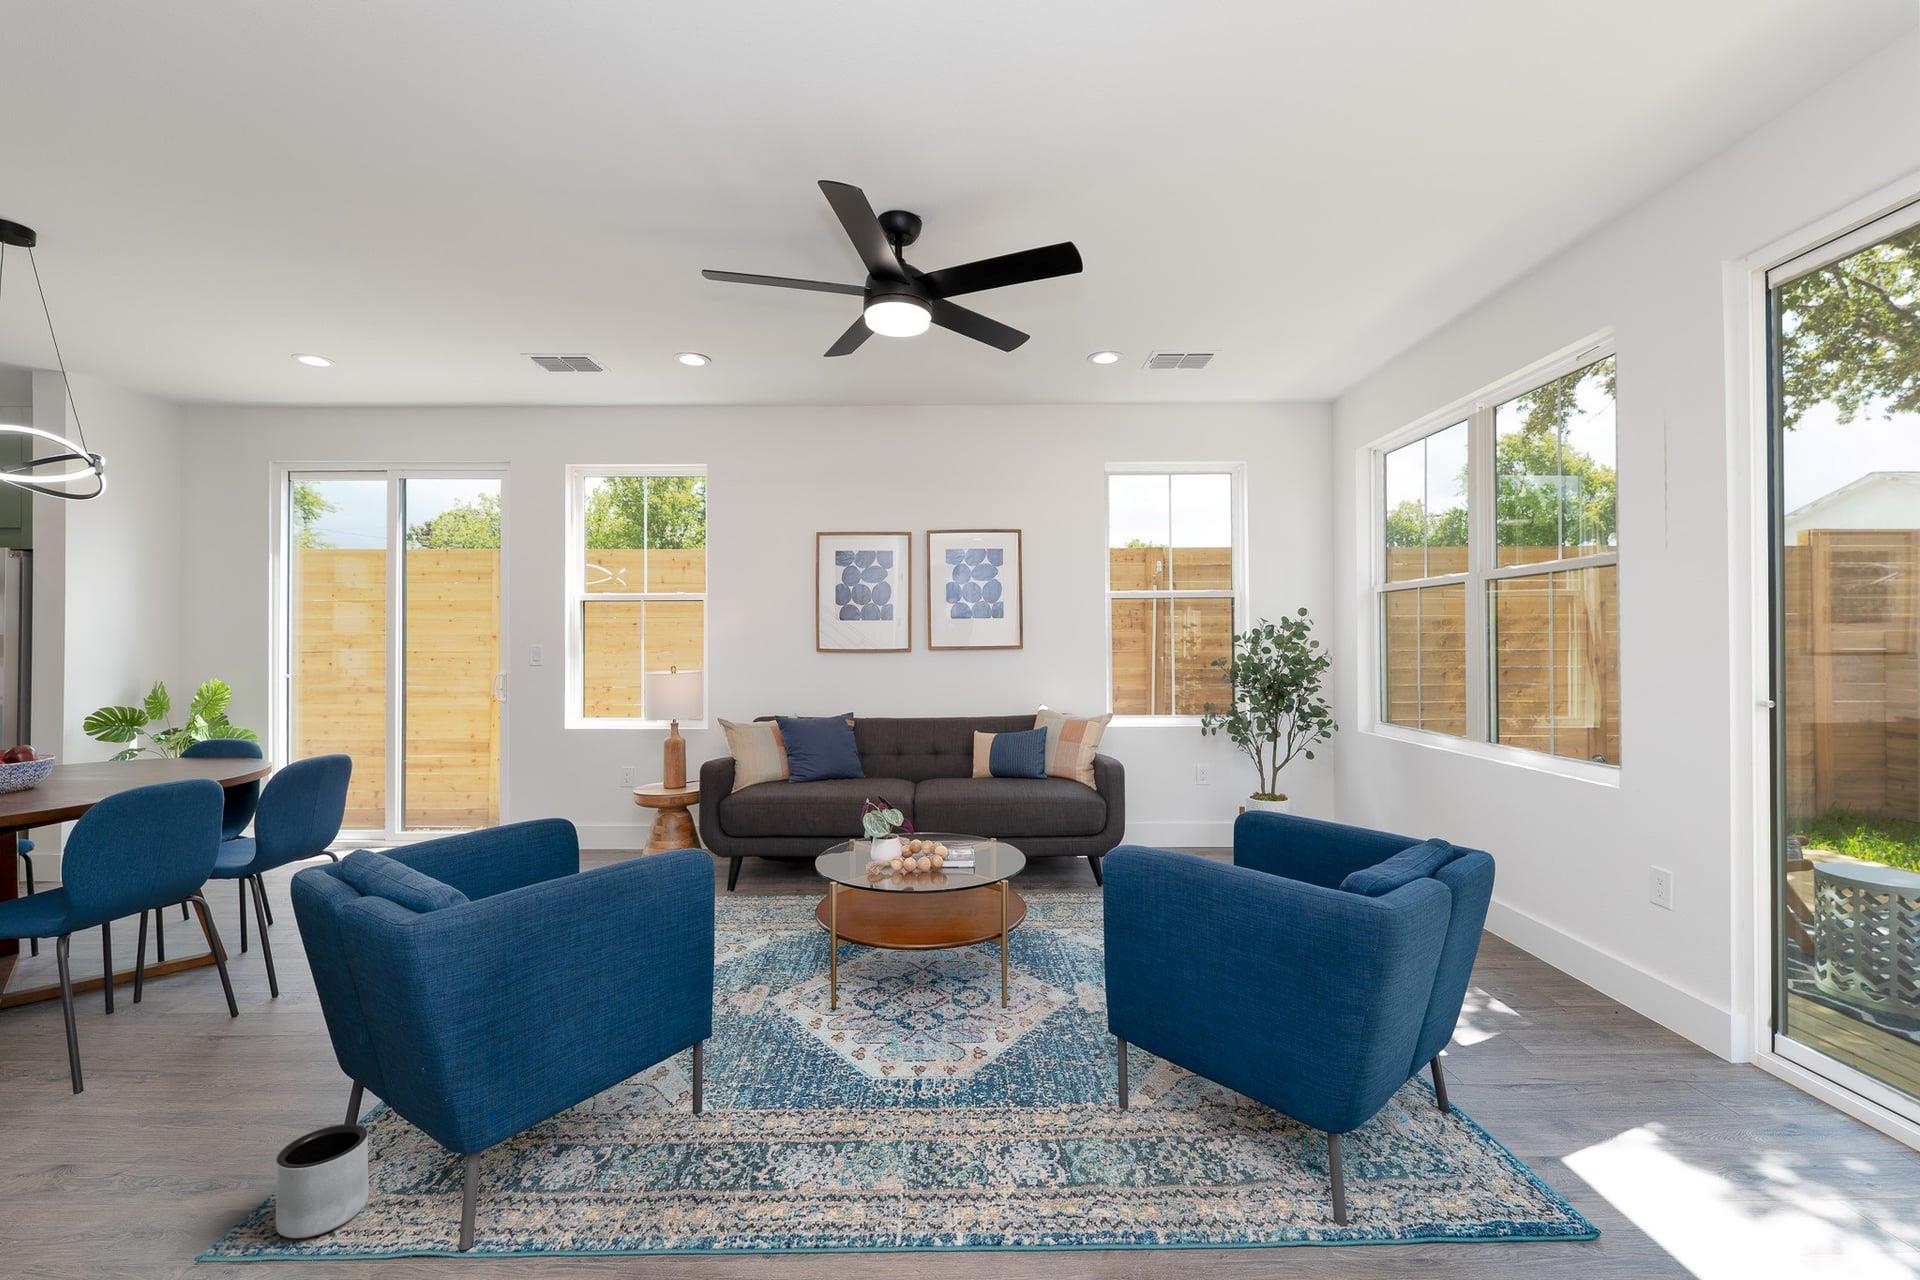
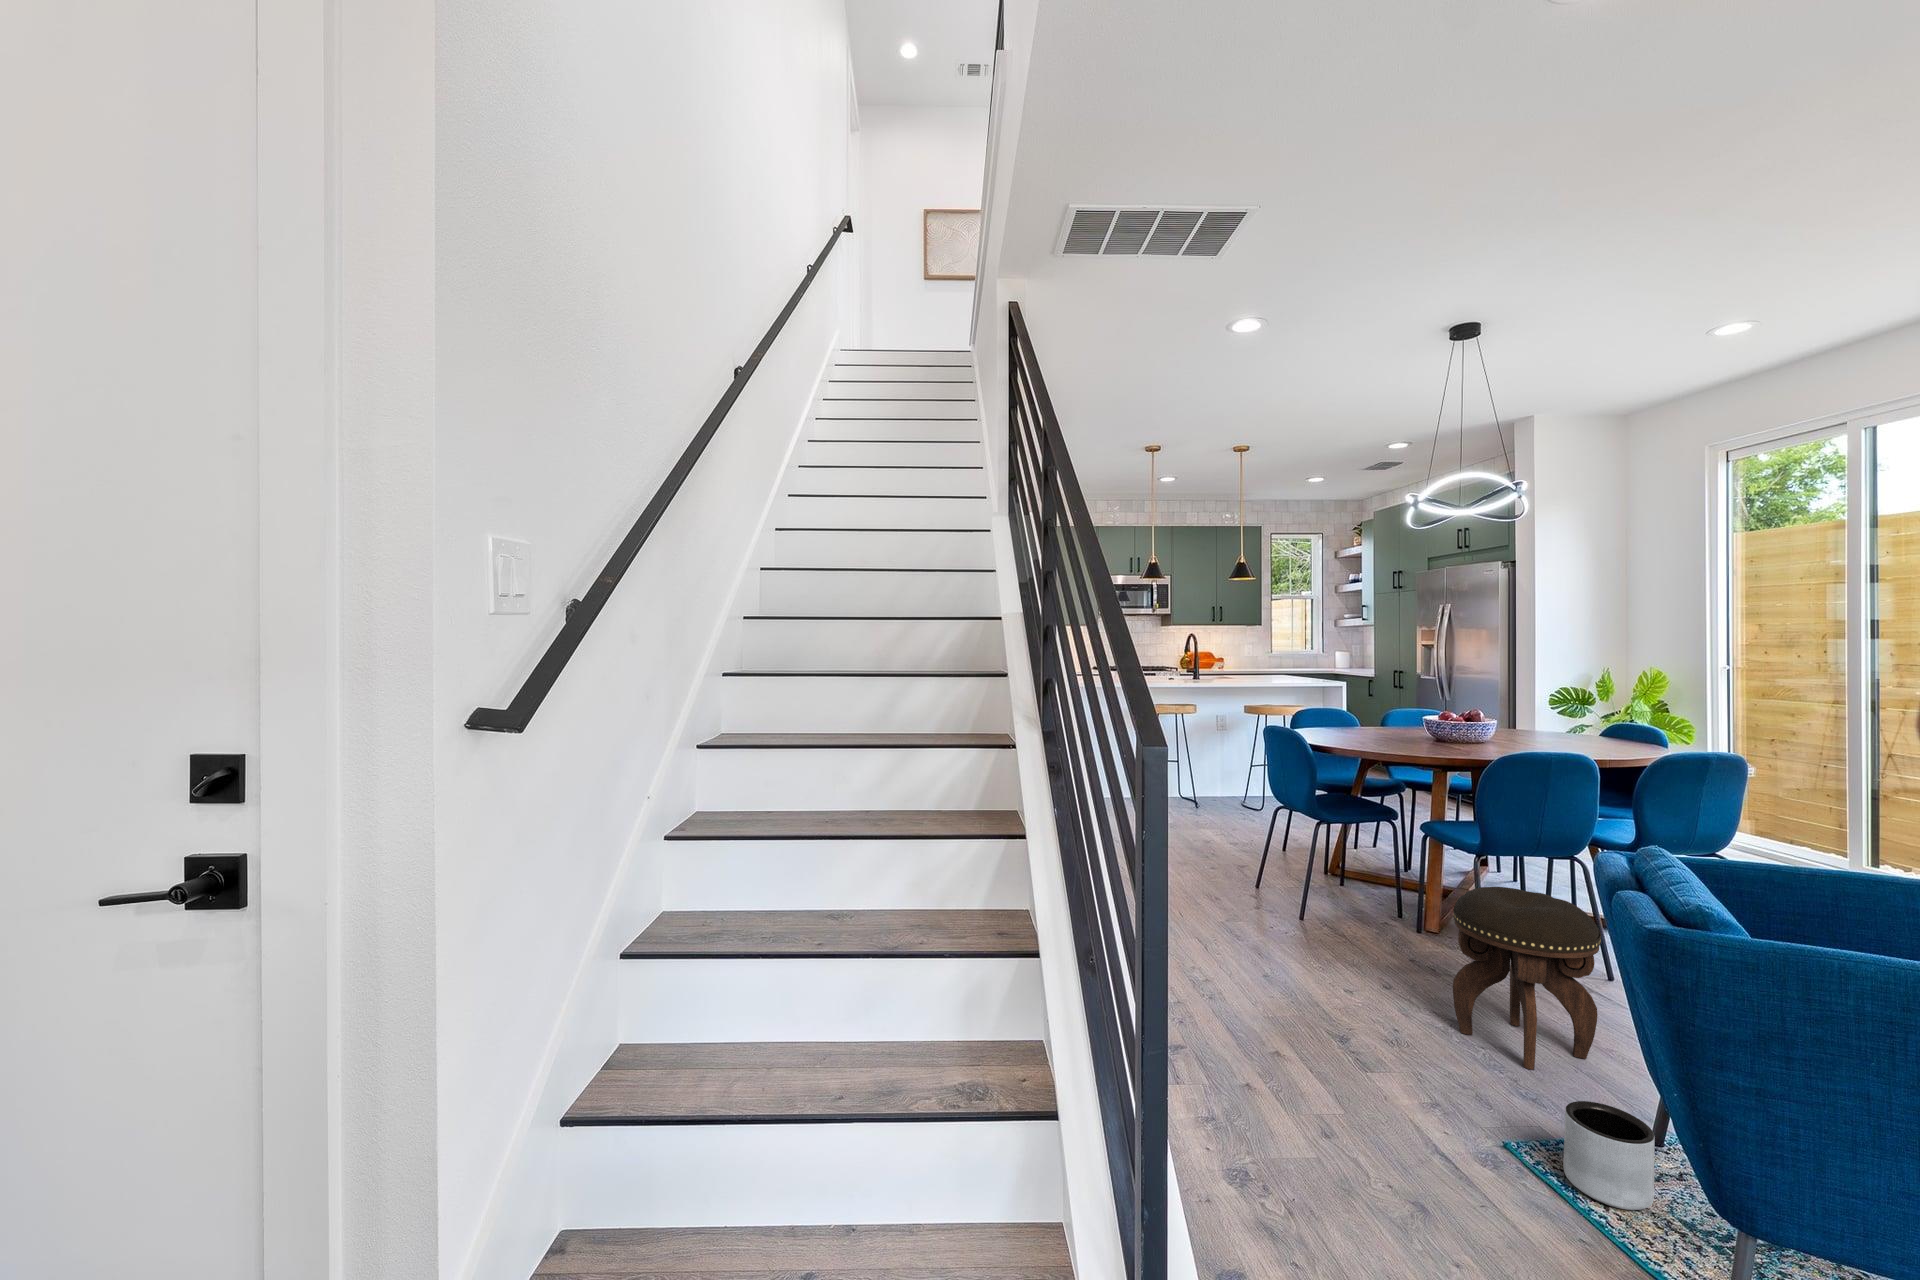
footstool: none [60,943,263,1172] -> present [1453,887,1601,1070]

